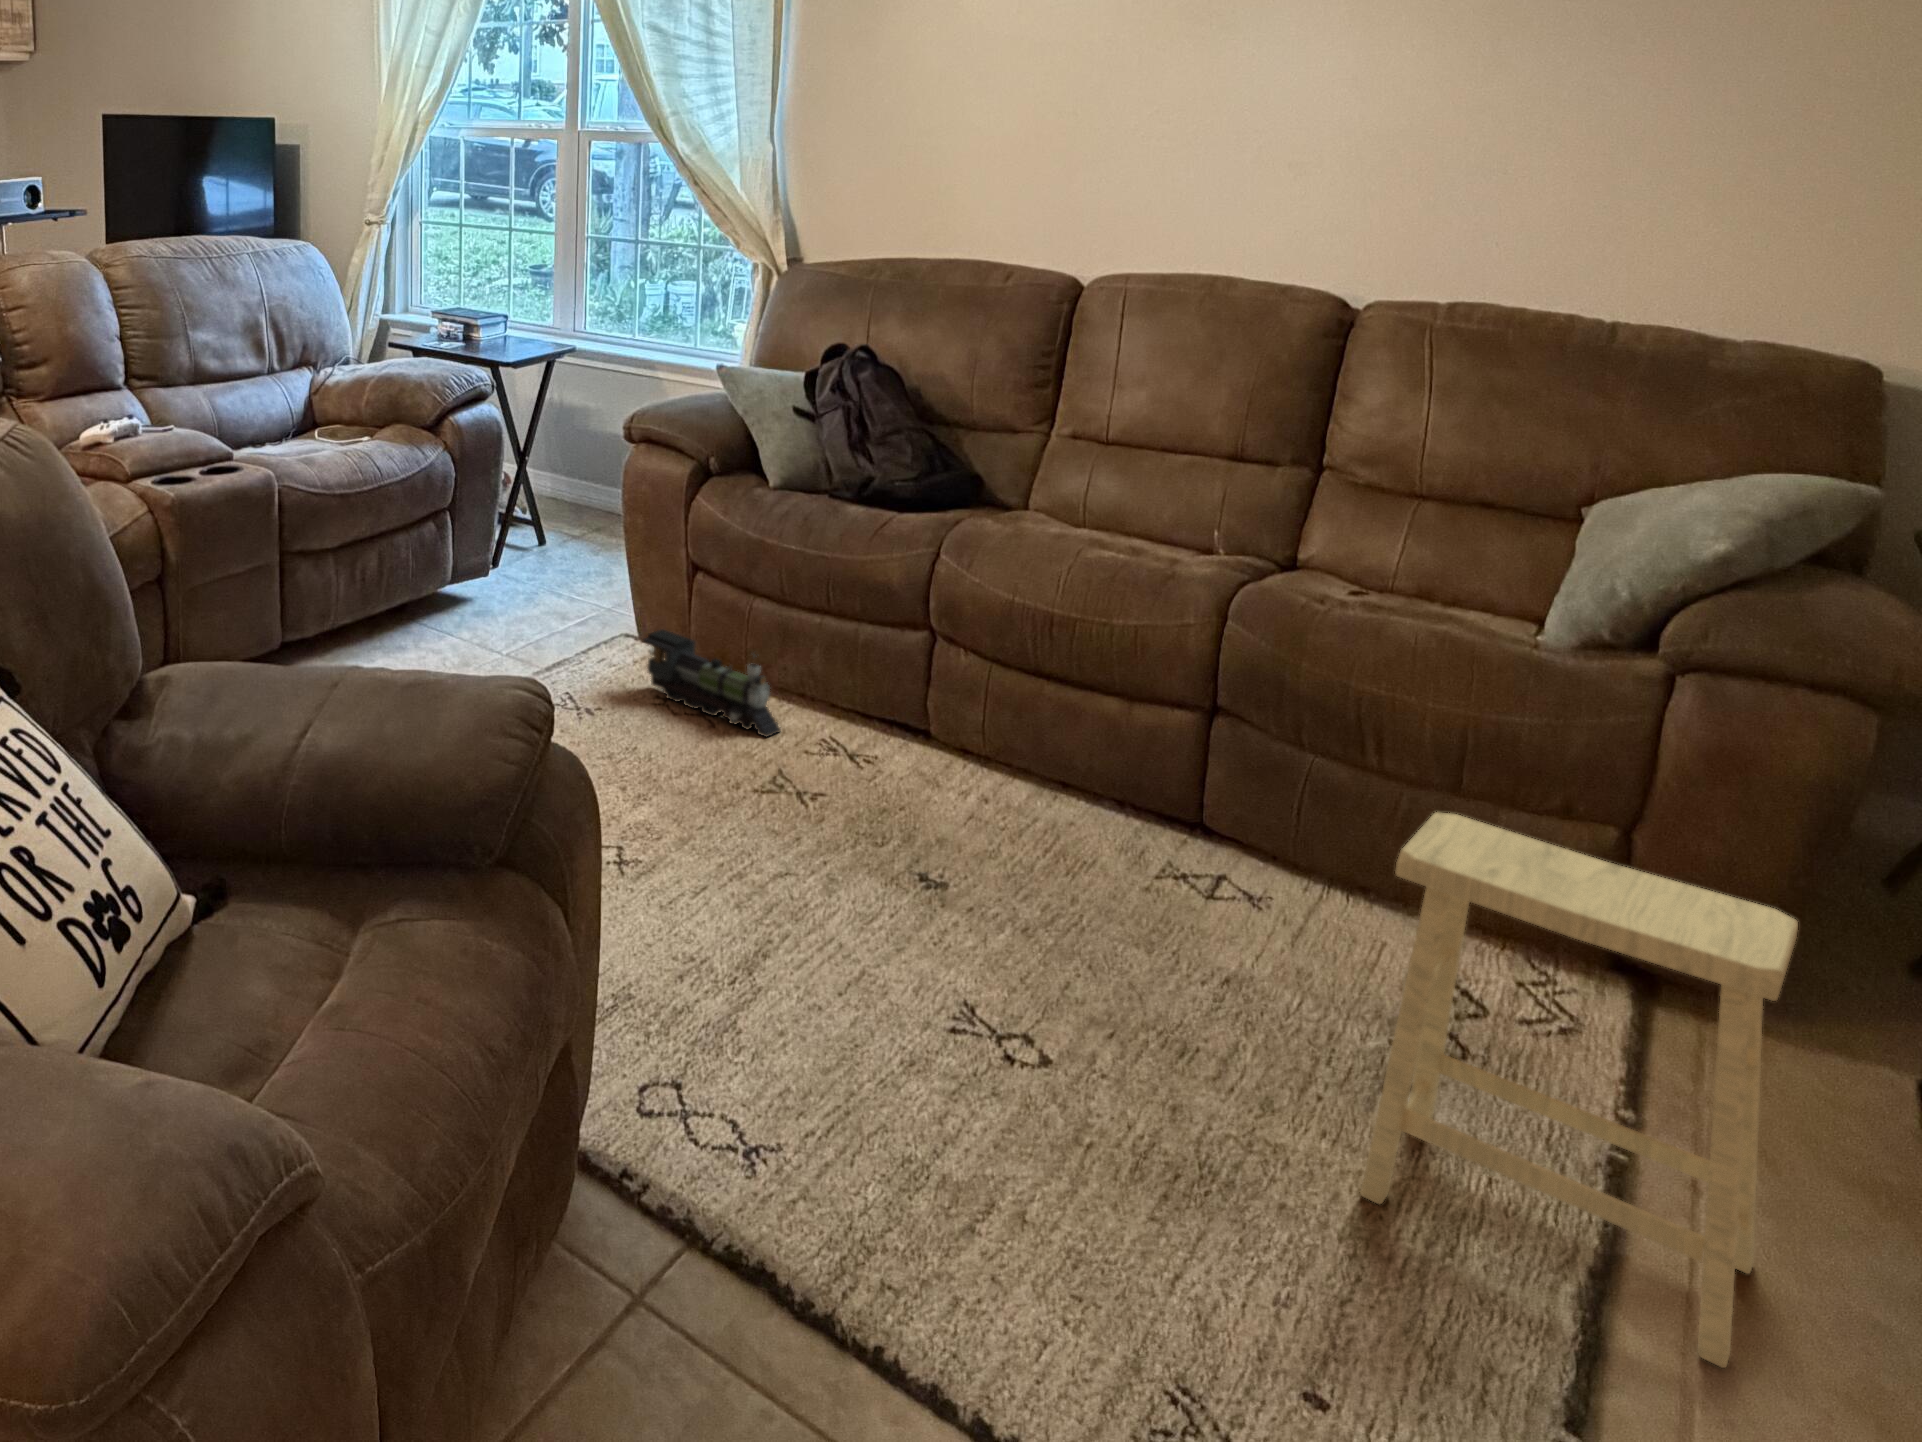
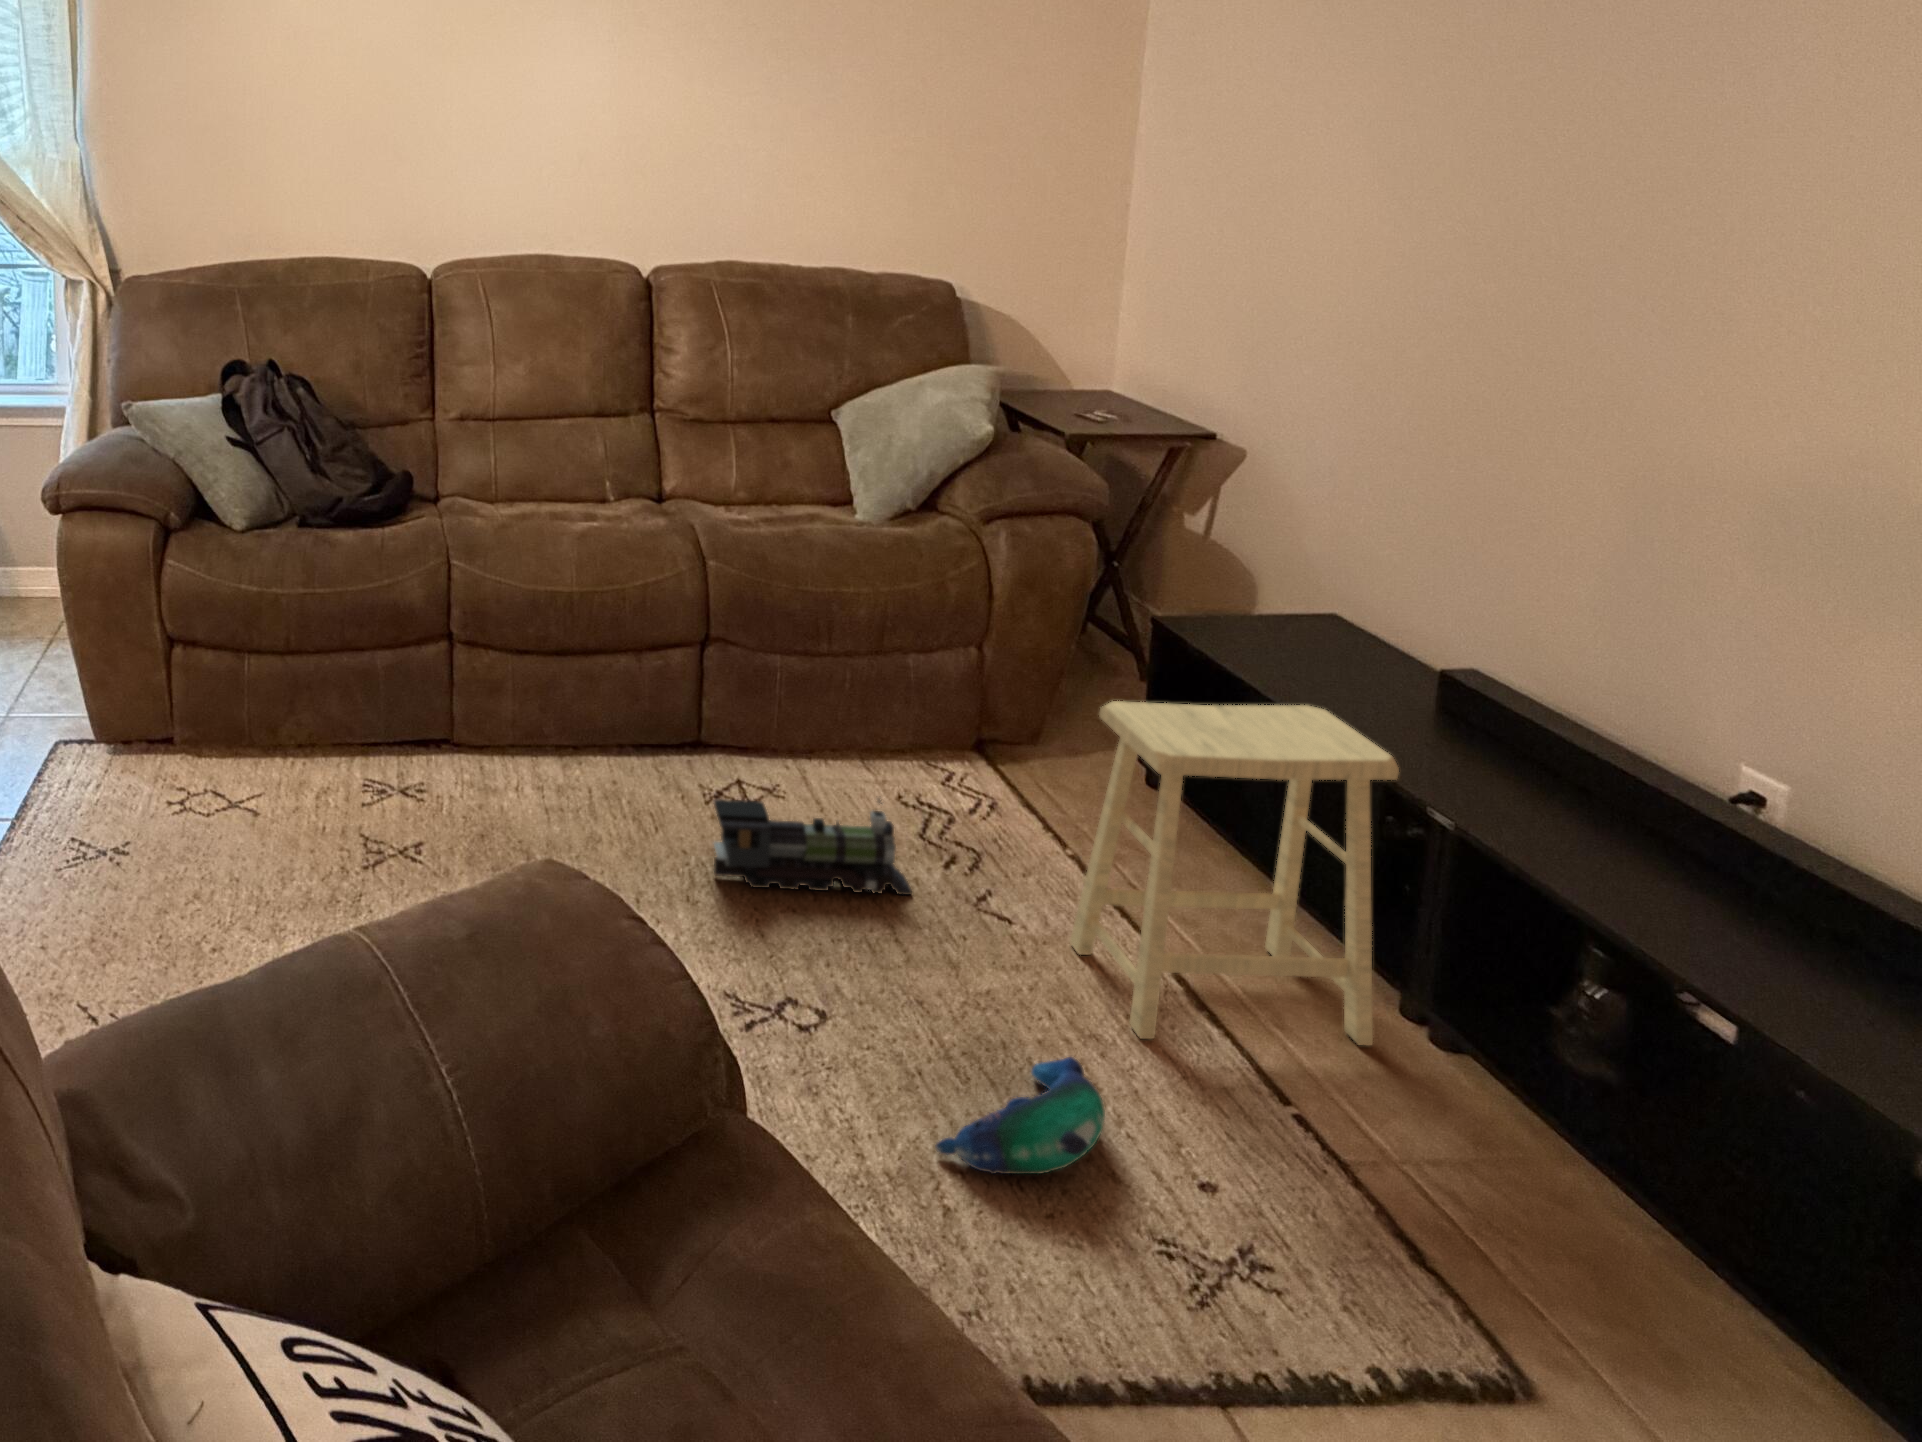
toy train: present [643,629,781,737] -> present [714,799,912,895]
plush toy: none [974,1101,1220,1189] -> present [936,1057,1105,1174]

